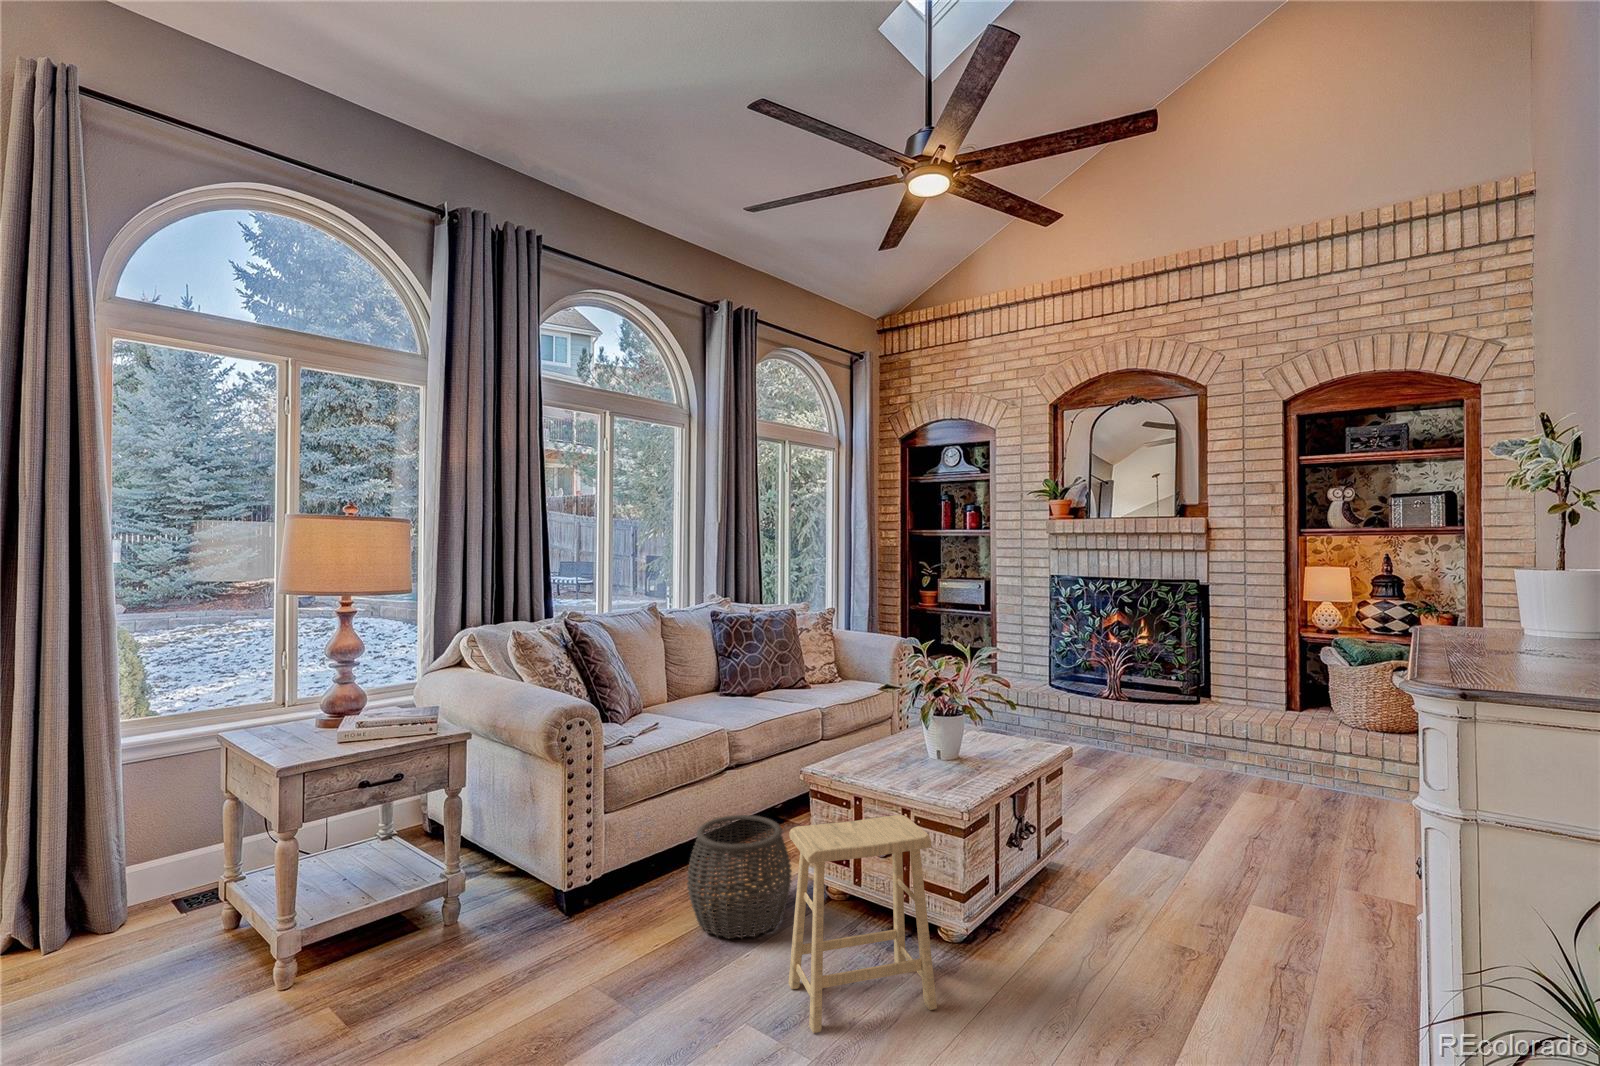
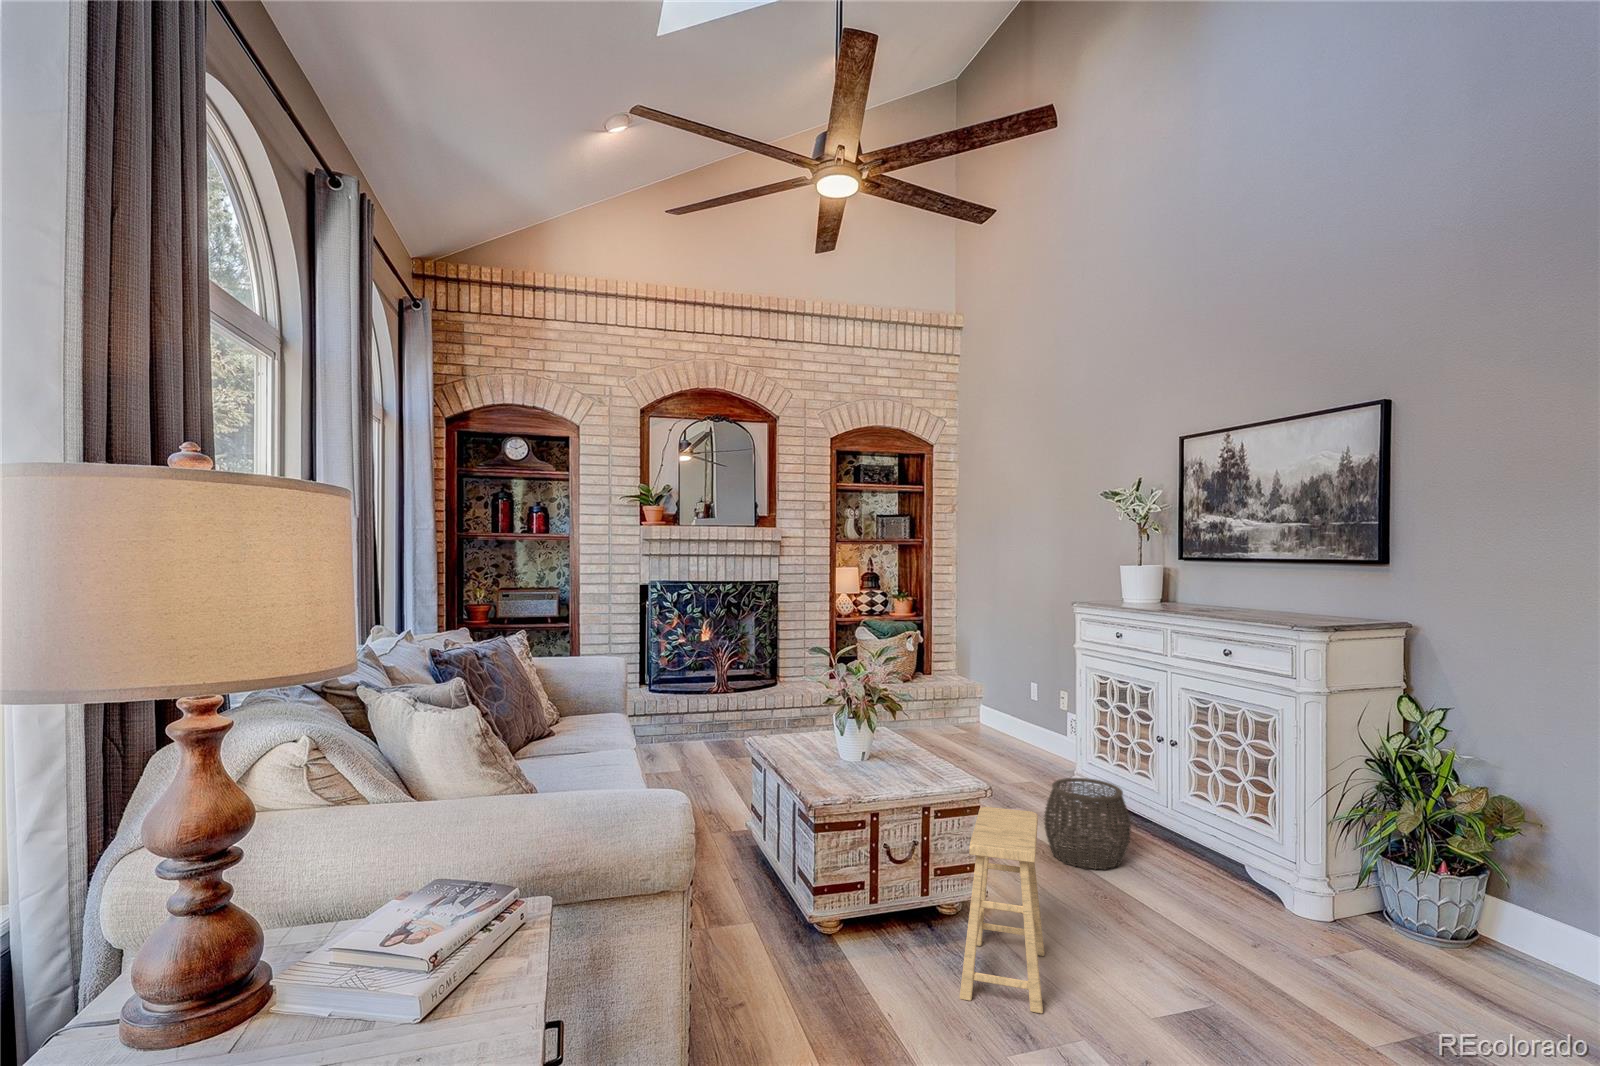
woven basket: present [687,815,792,939] -> present [1044,778,1131,870]

